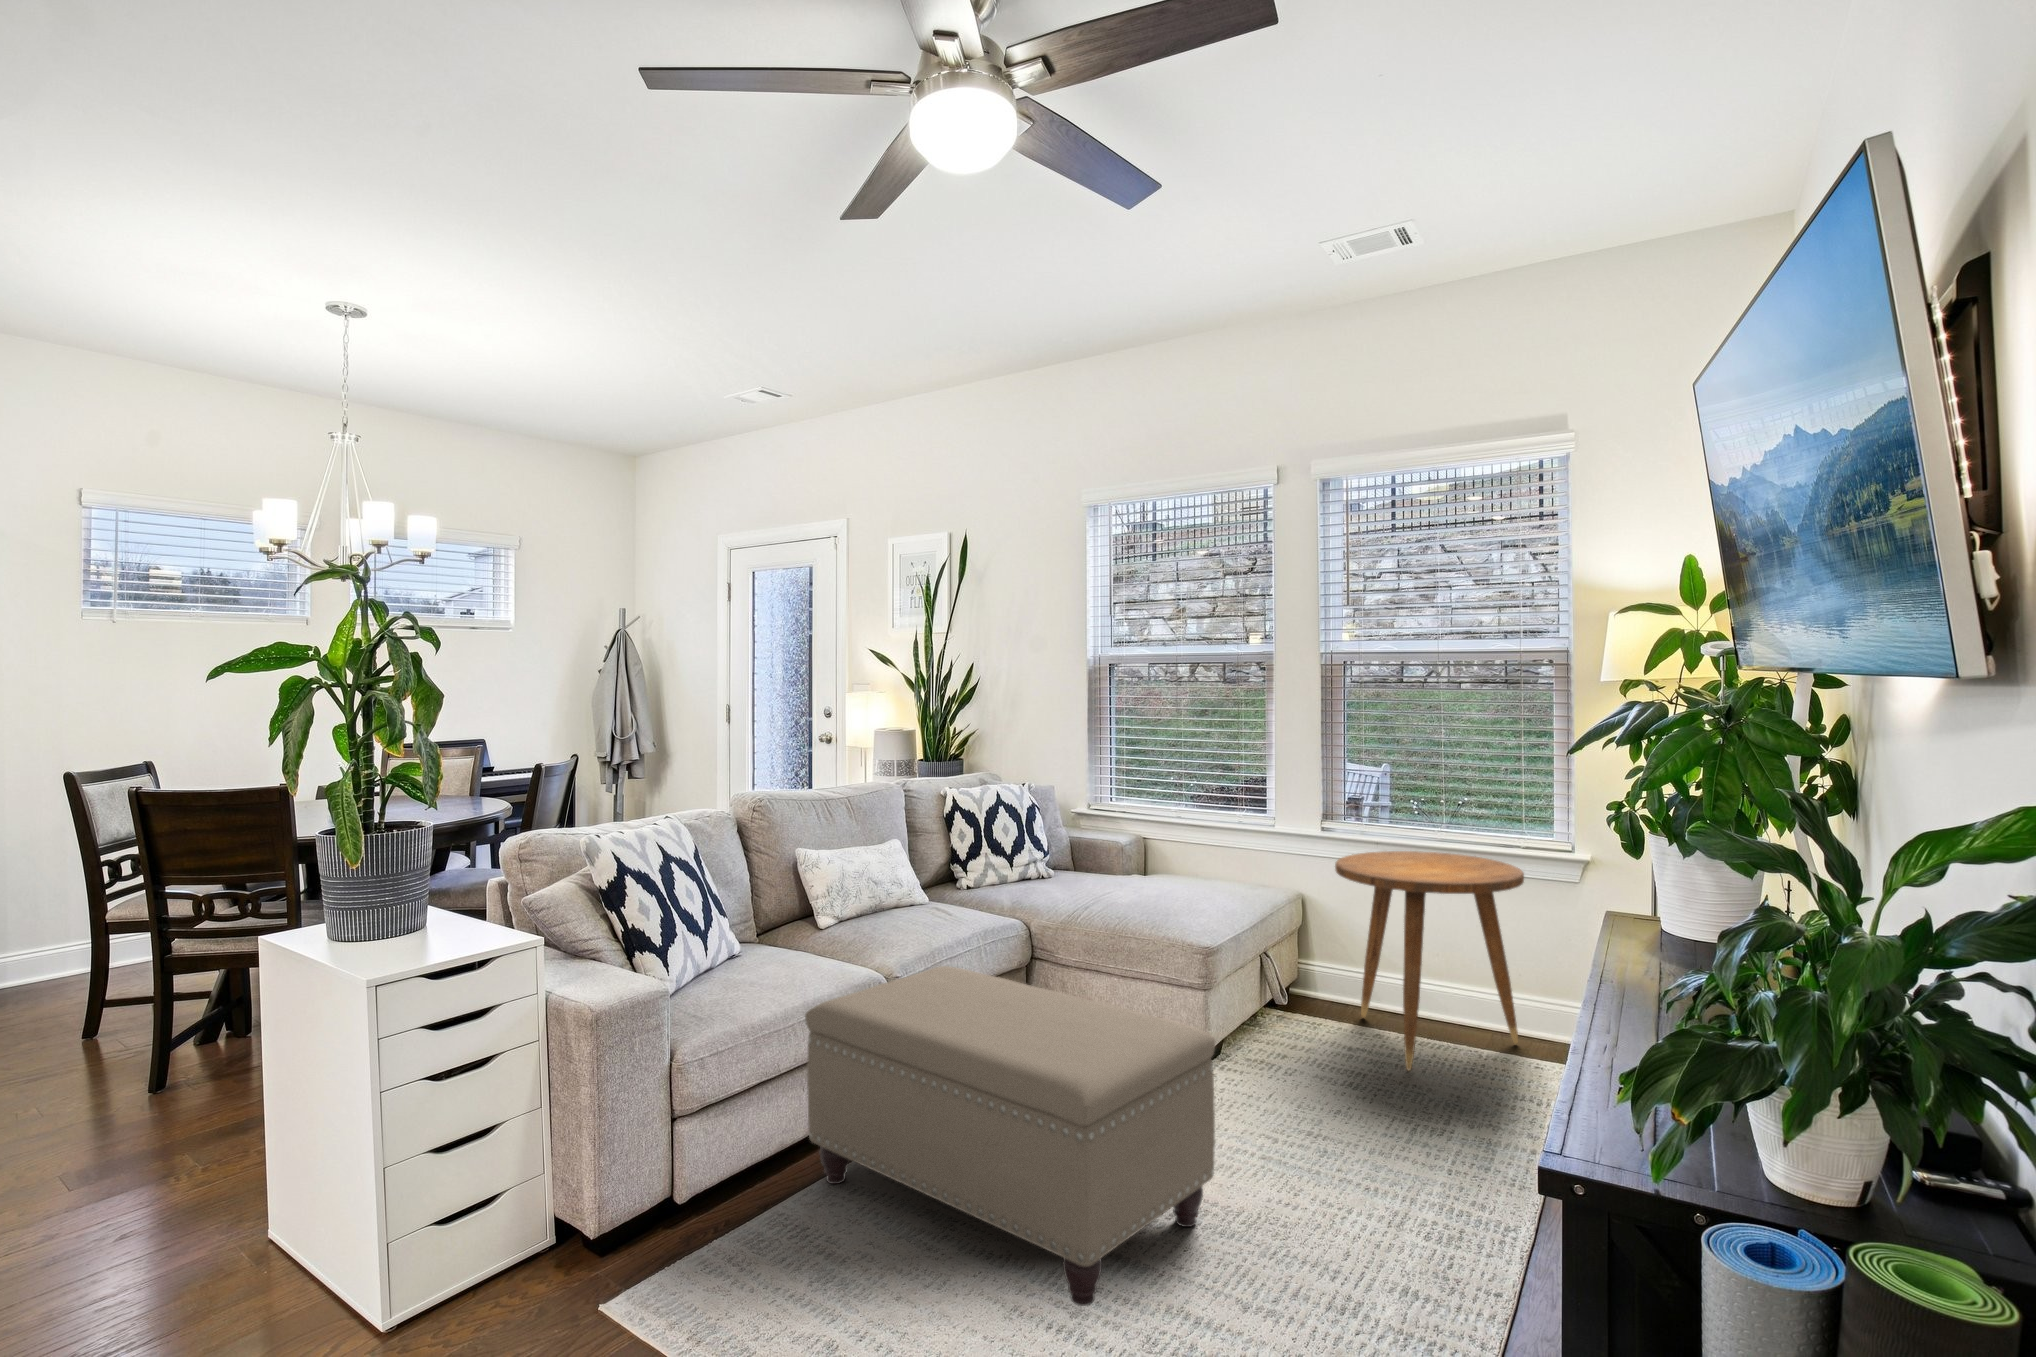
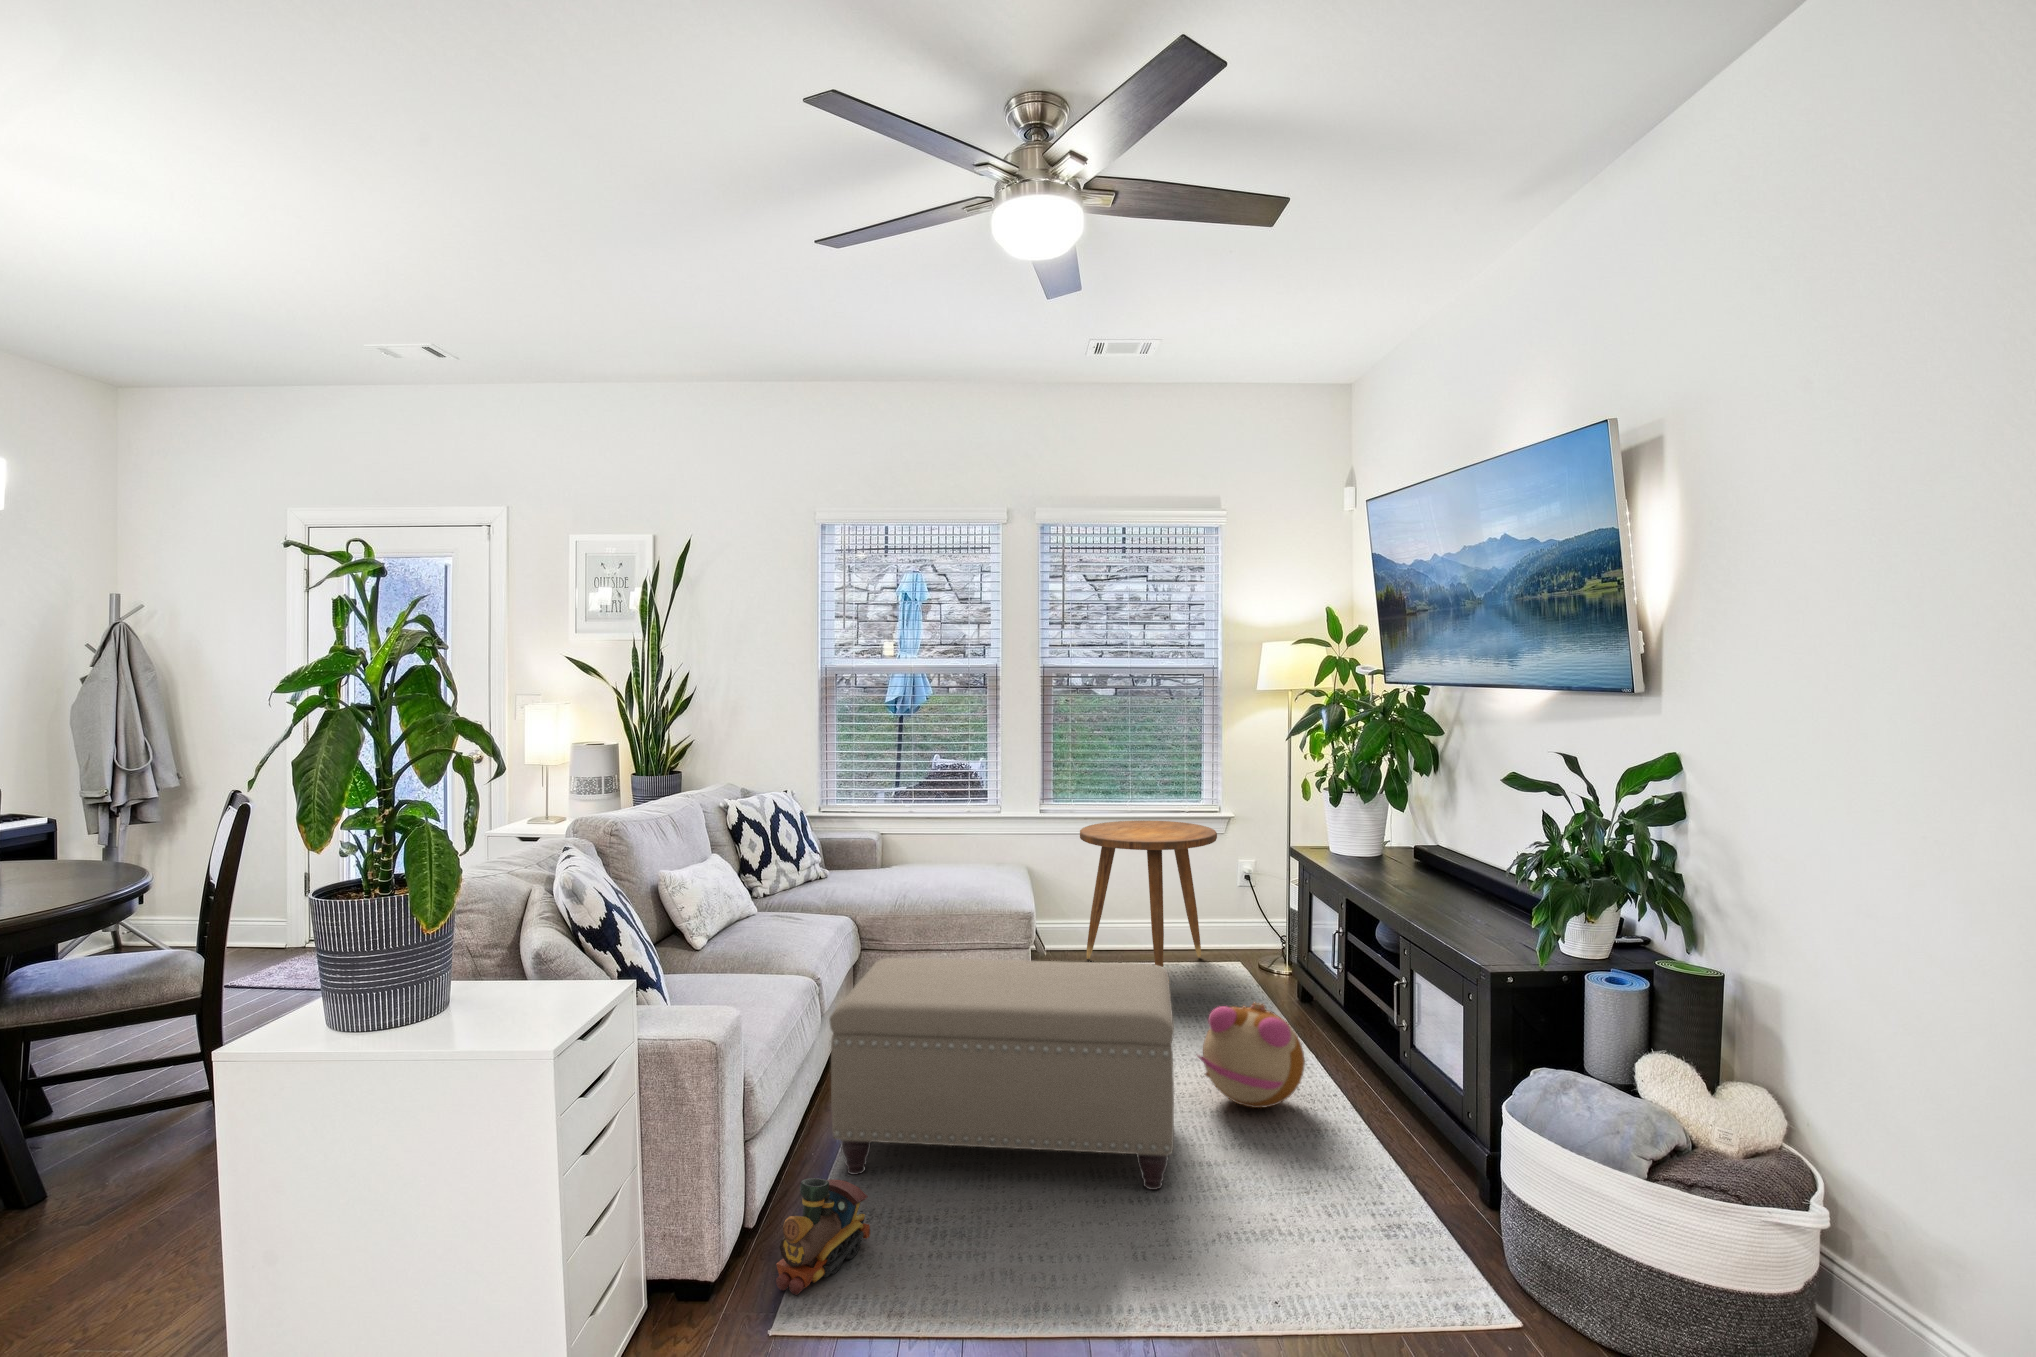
plush toy: none [1253,1101,1411,1255] -> present [1197,1002,1305,1108]
toy train: none [631,1166,751,1278] -> present [776,1178,870,1295]

